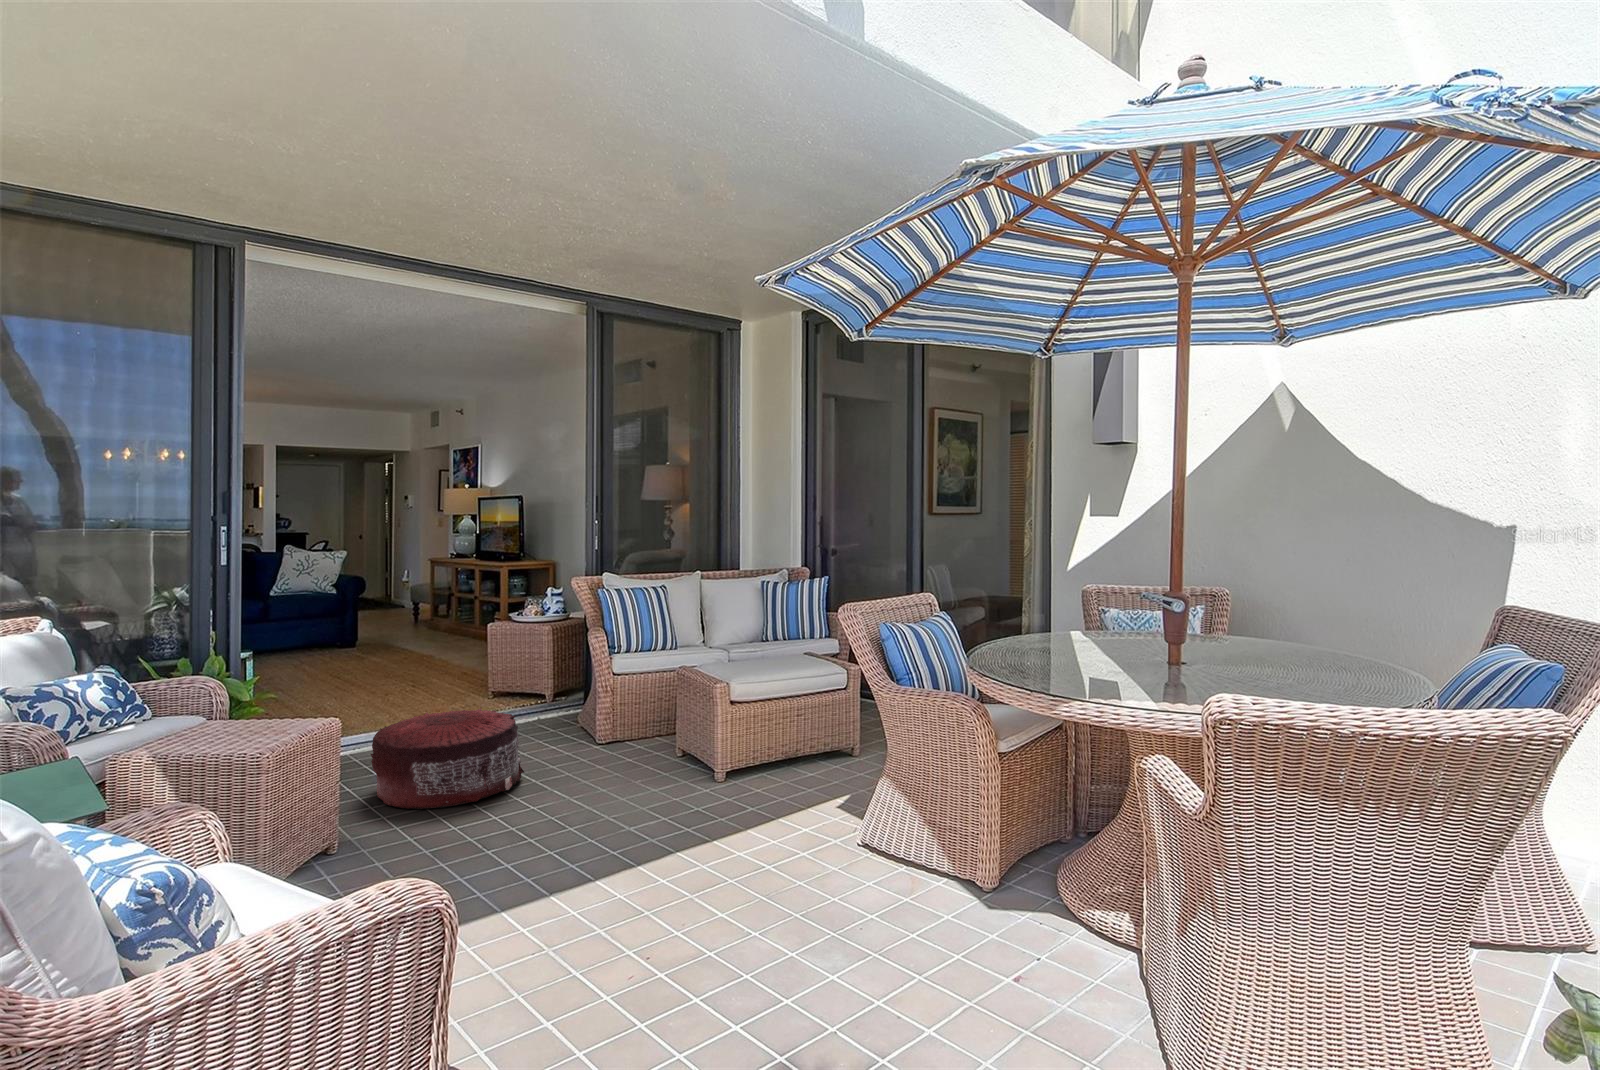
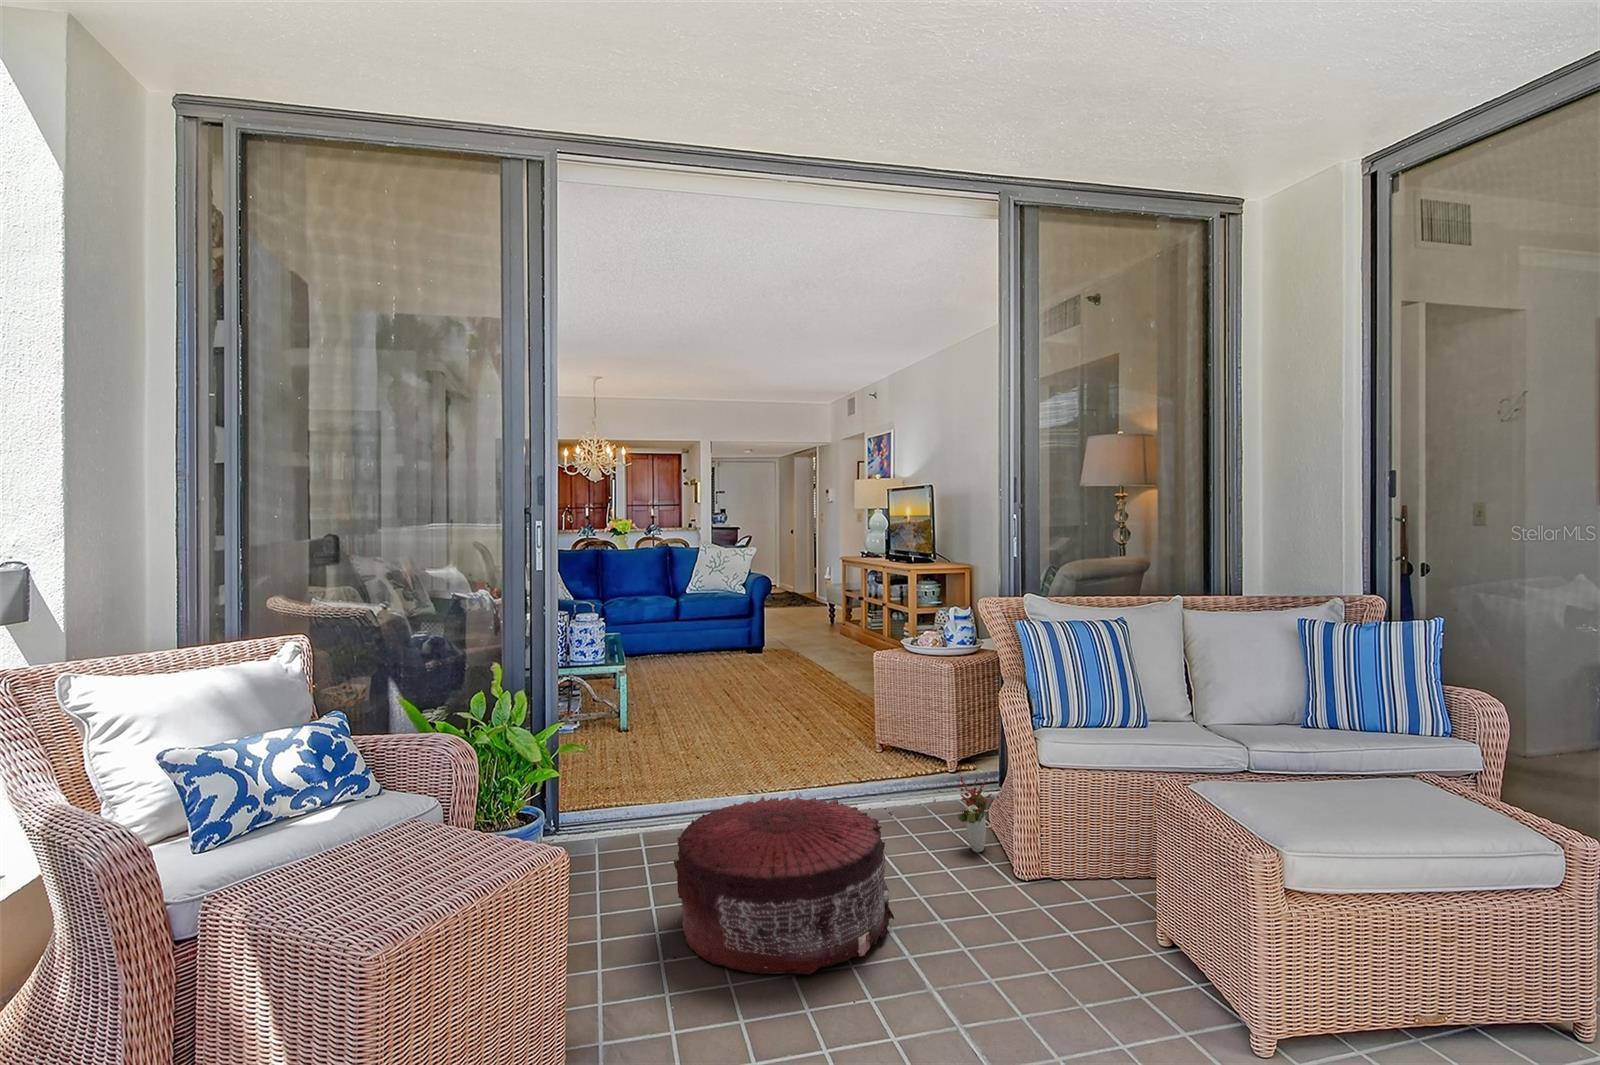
decorative plant: none [558,692,582,742] -> present [957,774,992,852]

